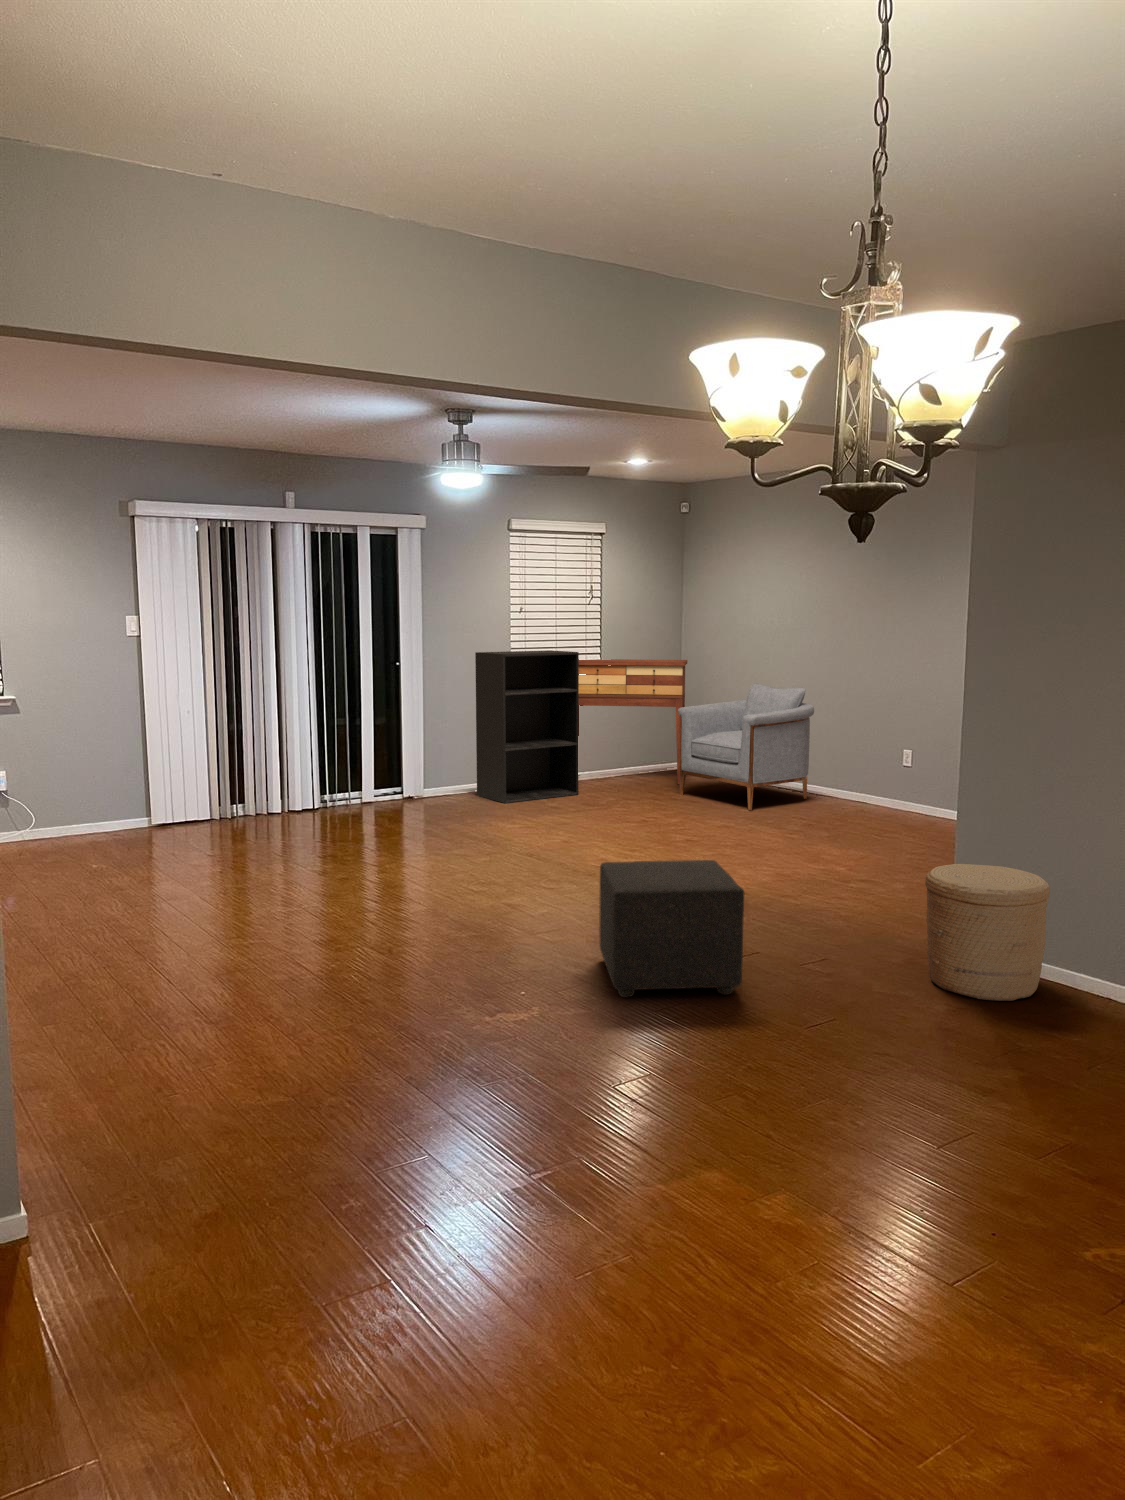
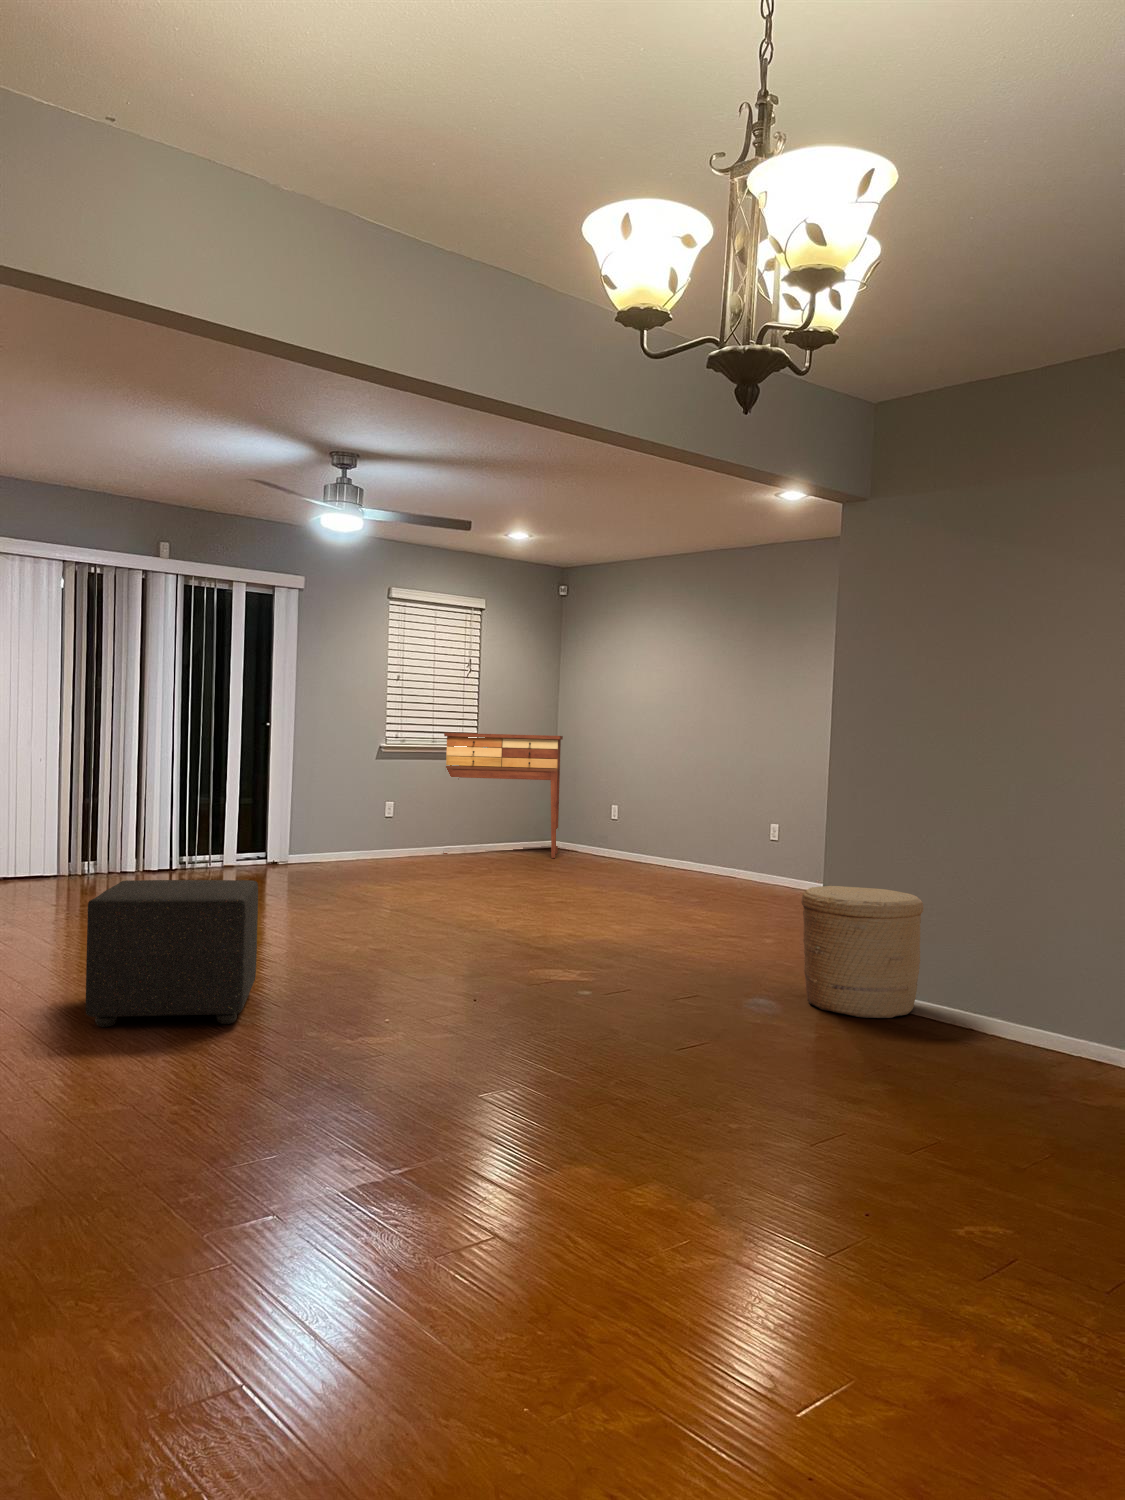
bookshelf: present [475,650,579,803] -> none [347,716,455,869]
armchair: present [678,684,814,810] -> none [553,758,686,877]
ottoman: present [599,860,744,998] -> present [86,880,258,1027]

